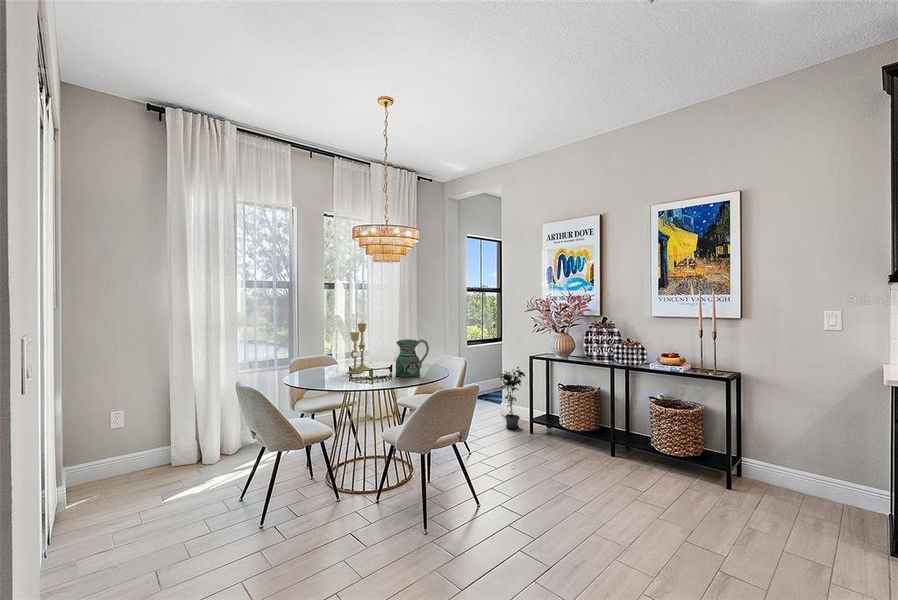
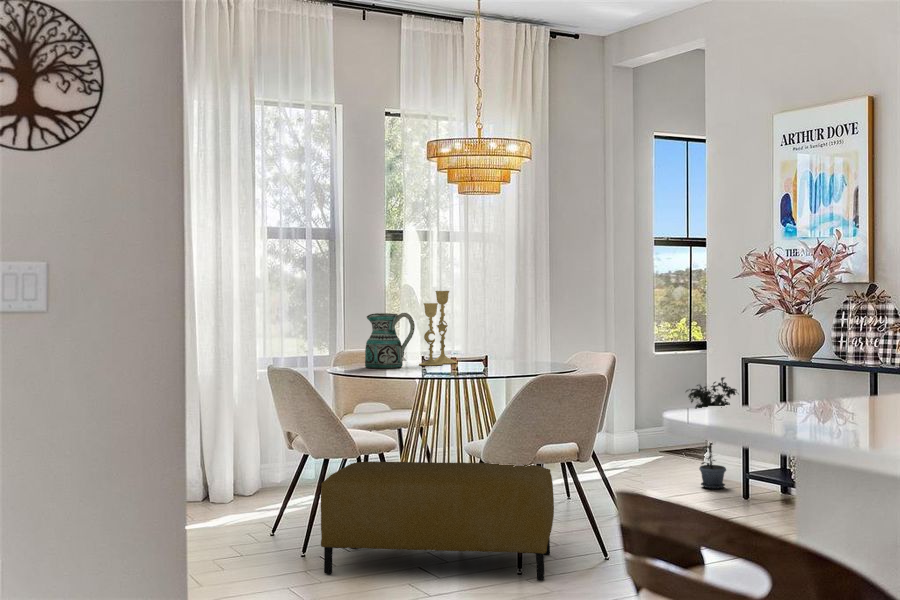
ceramic pitcher: present [396,339,429,377] -> present [365,313,415,368]
ottoman: none [271,449,448,558] -> present [321,462,554,581]

